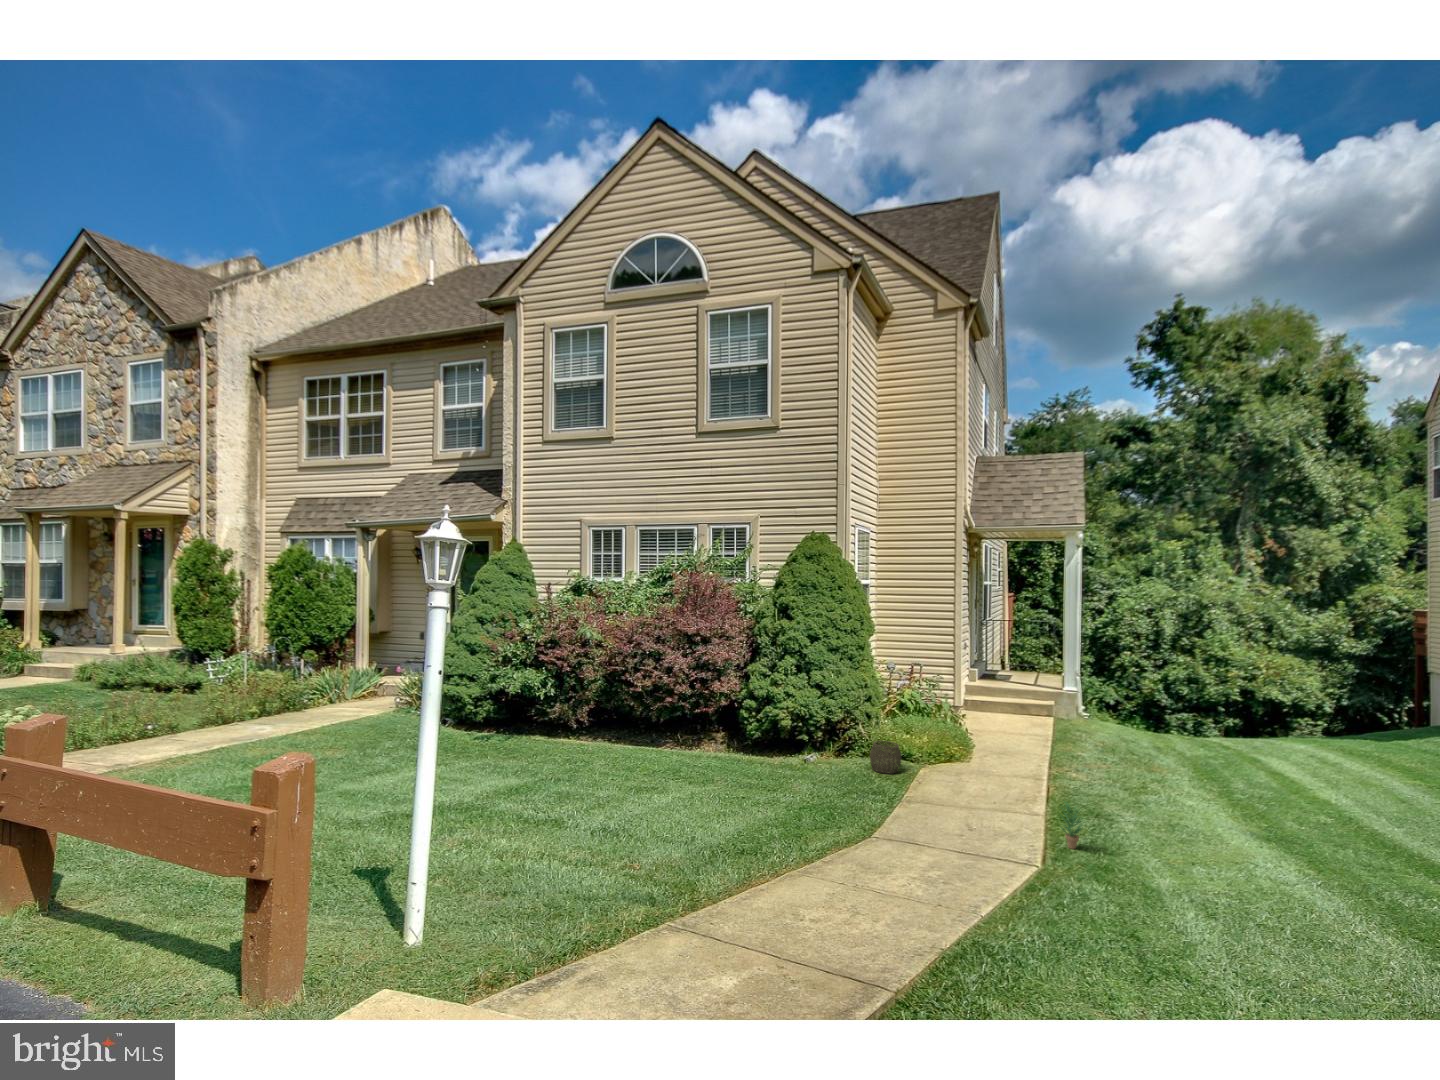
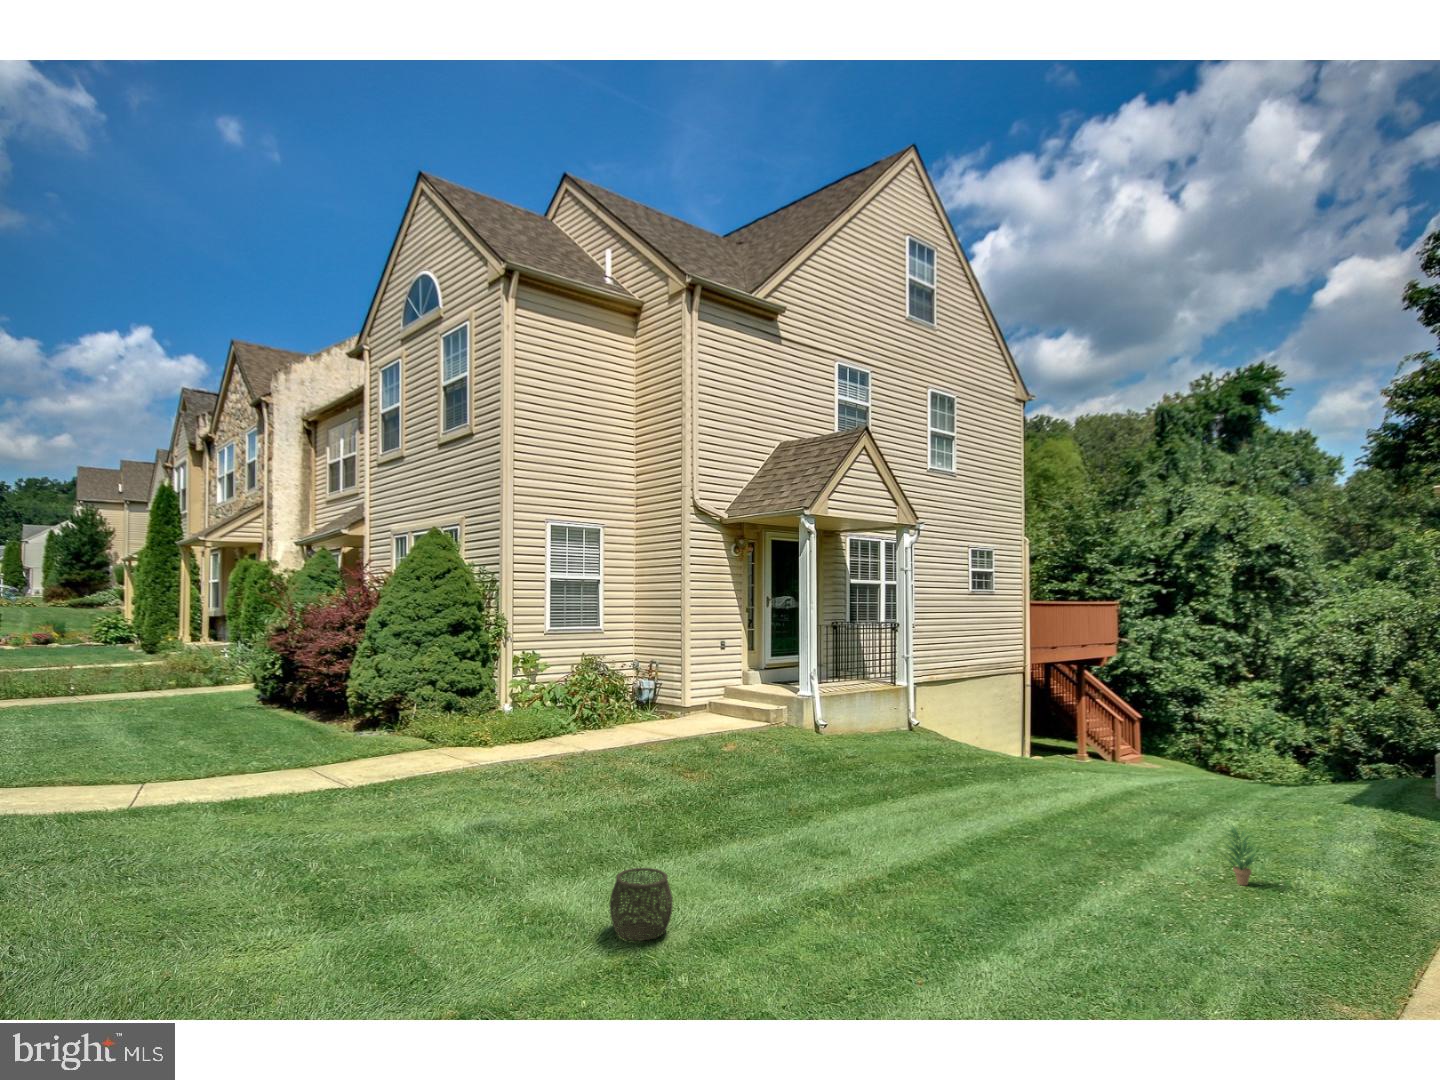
woven basket: present [870,741,901,774] -> present [610,868,673,941]

